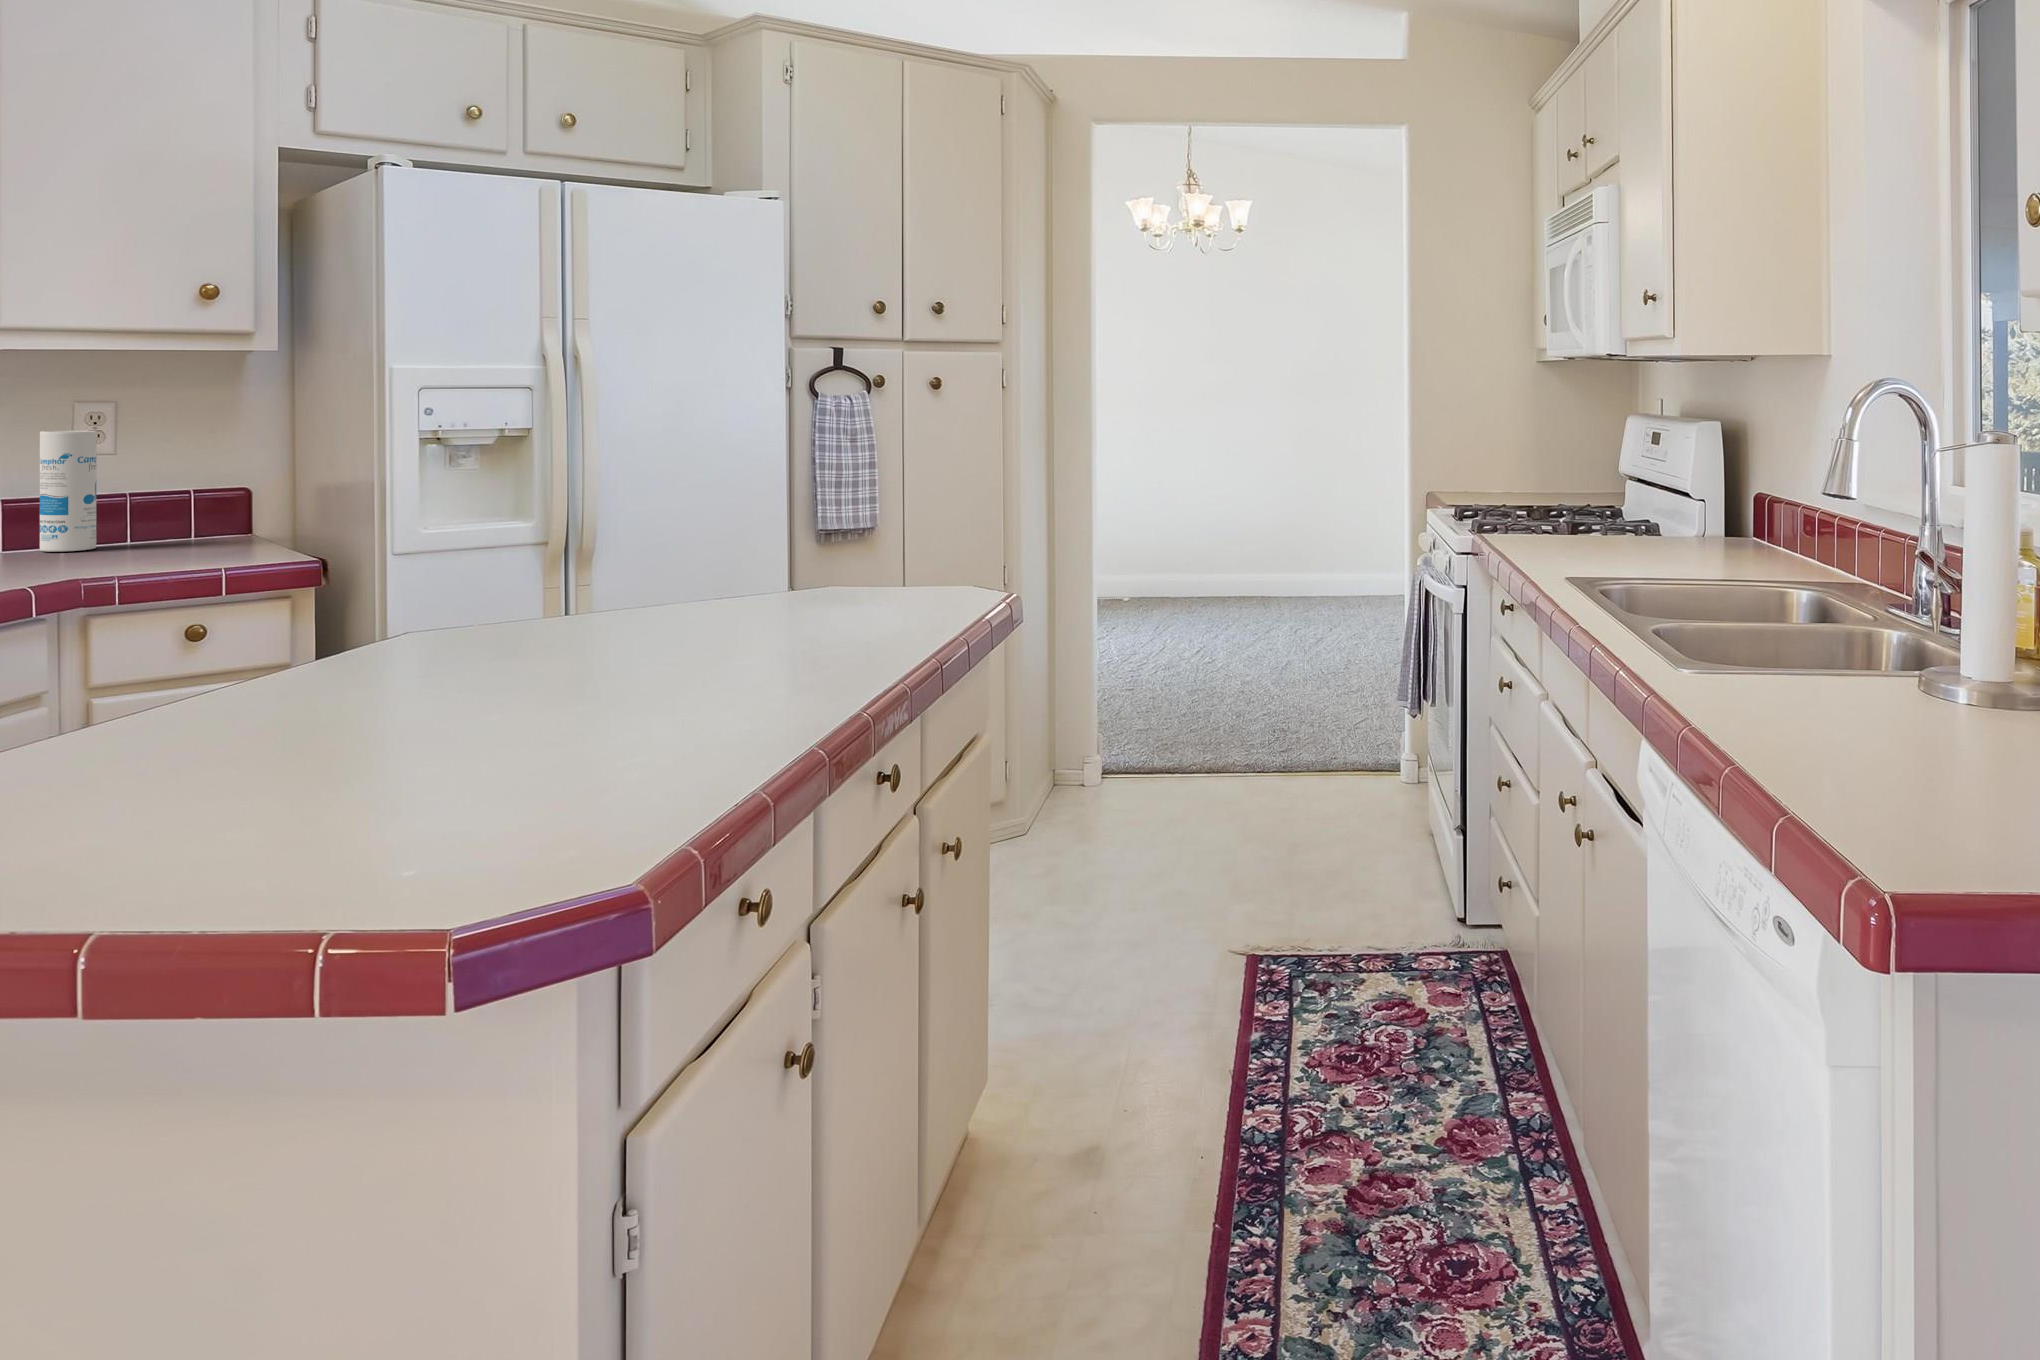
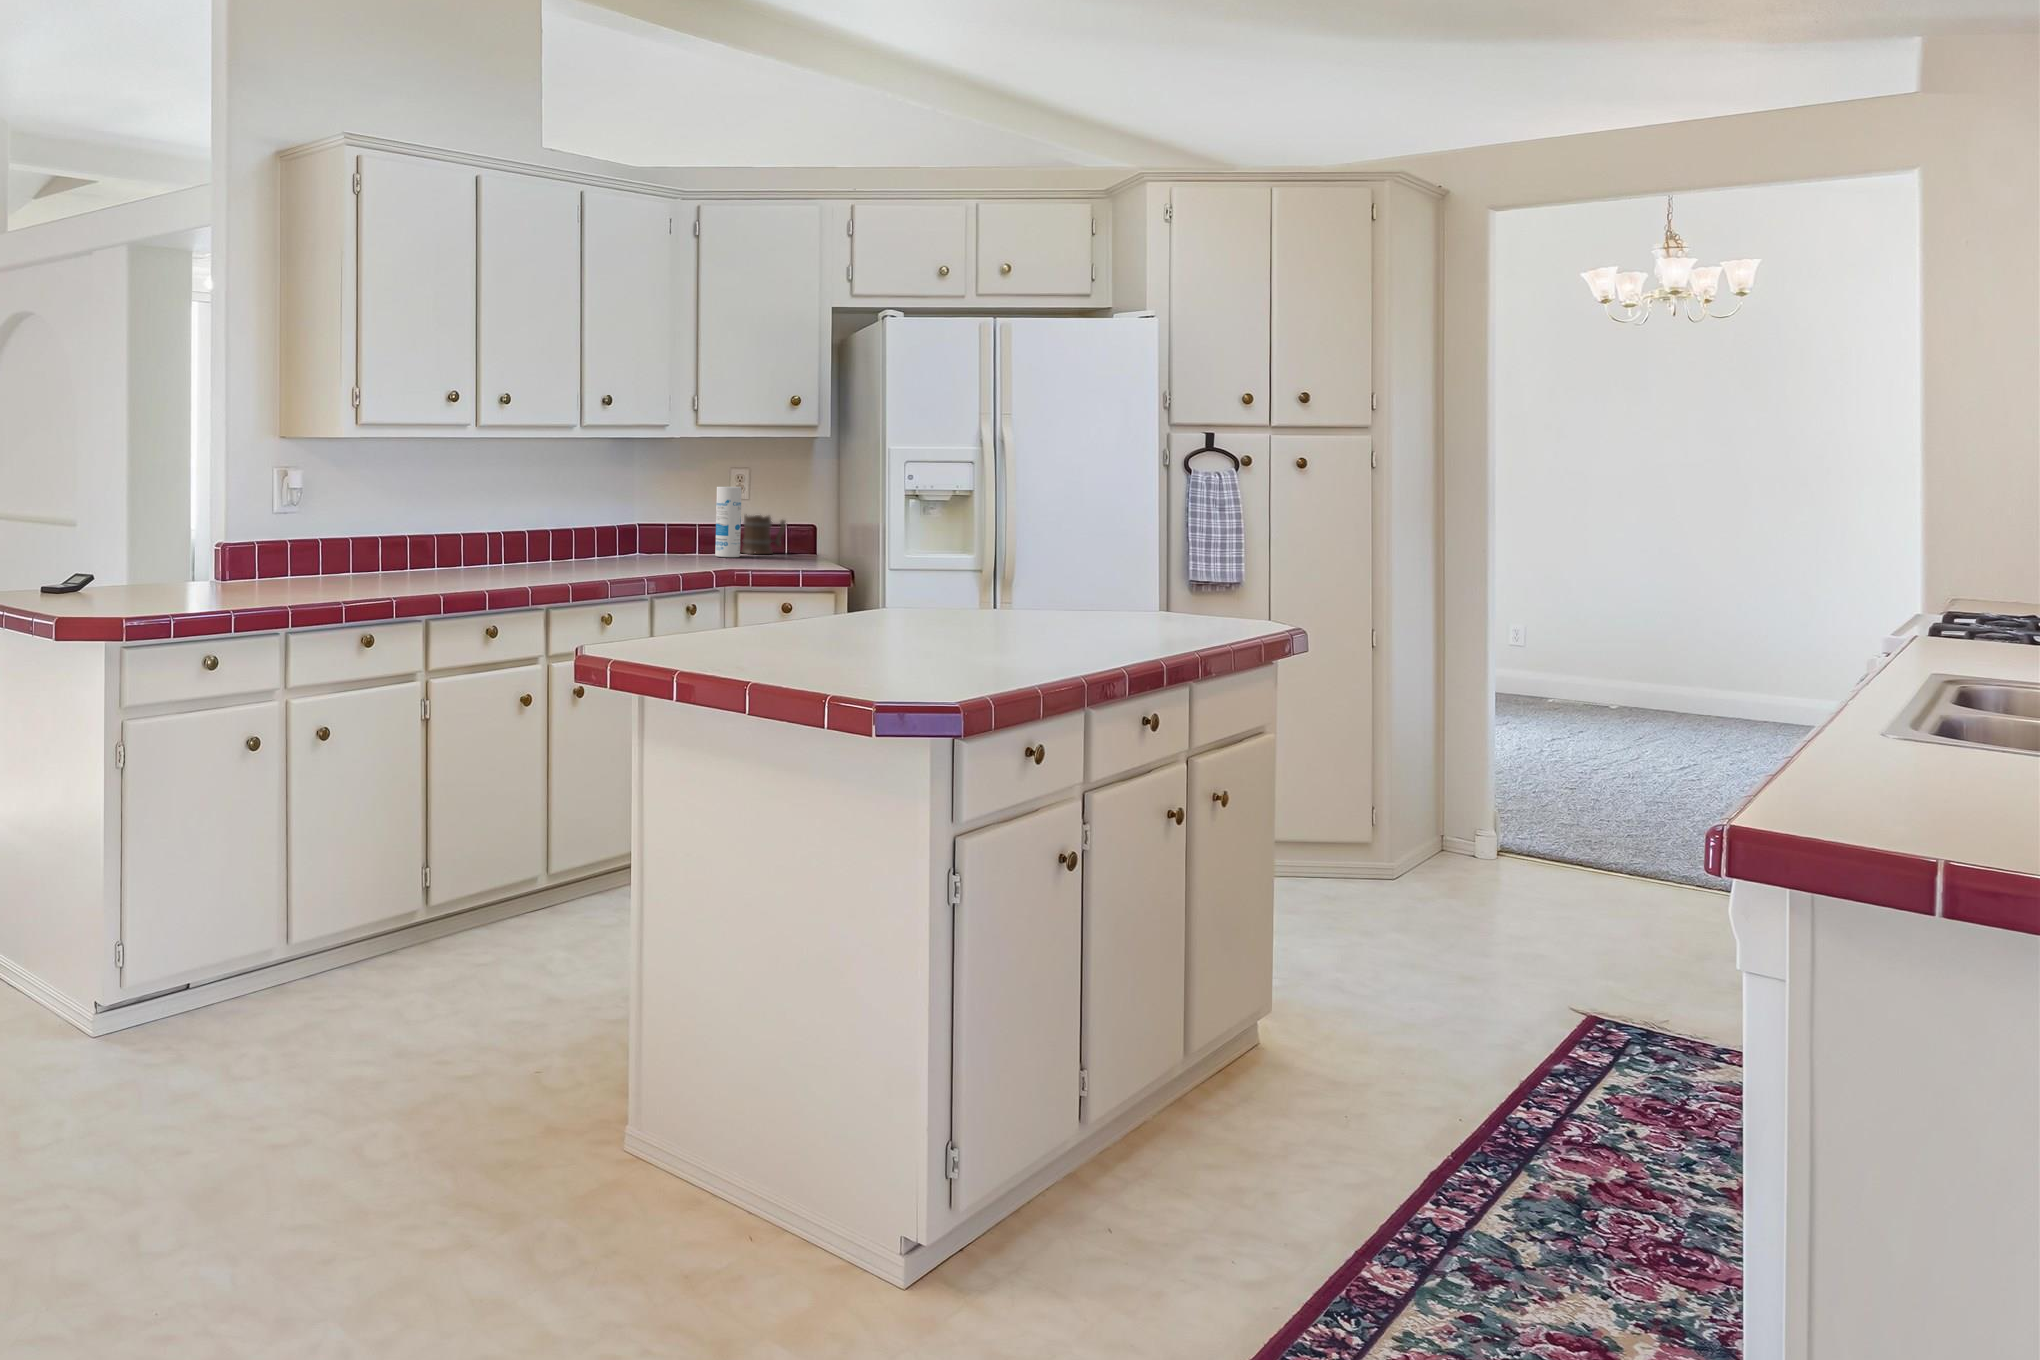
mug: none [98,475,194,540] -> present [742,515,786,554]

